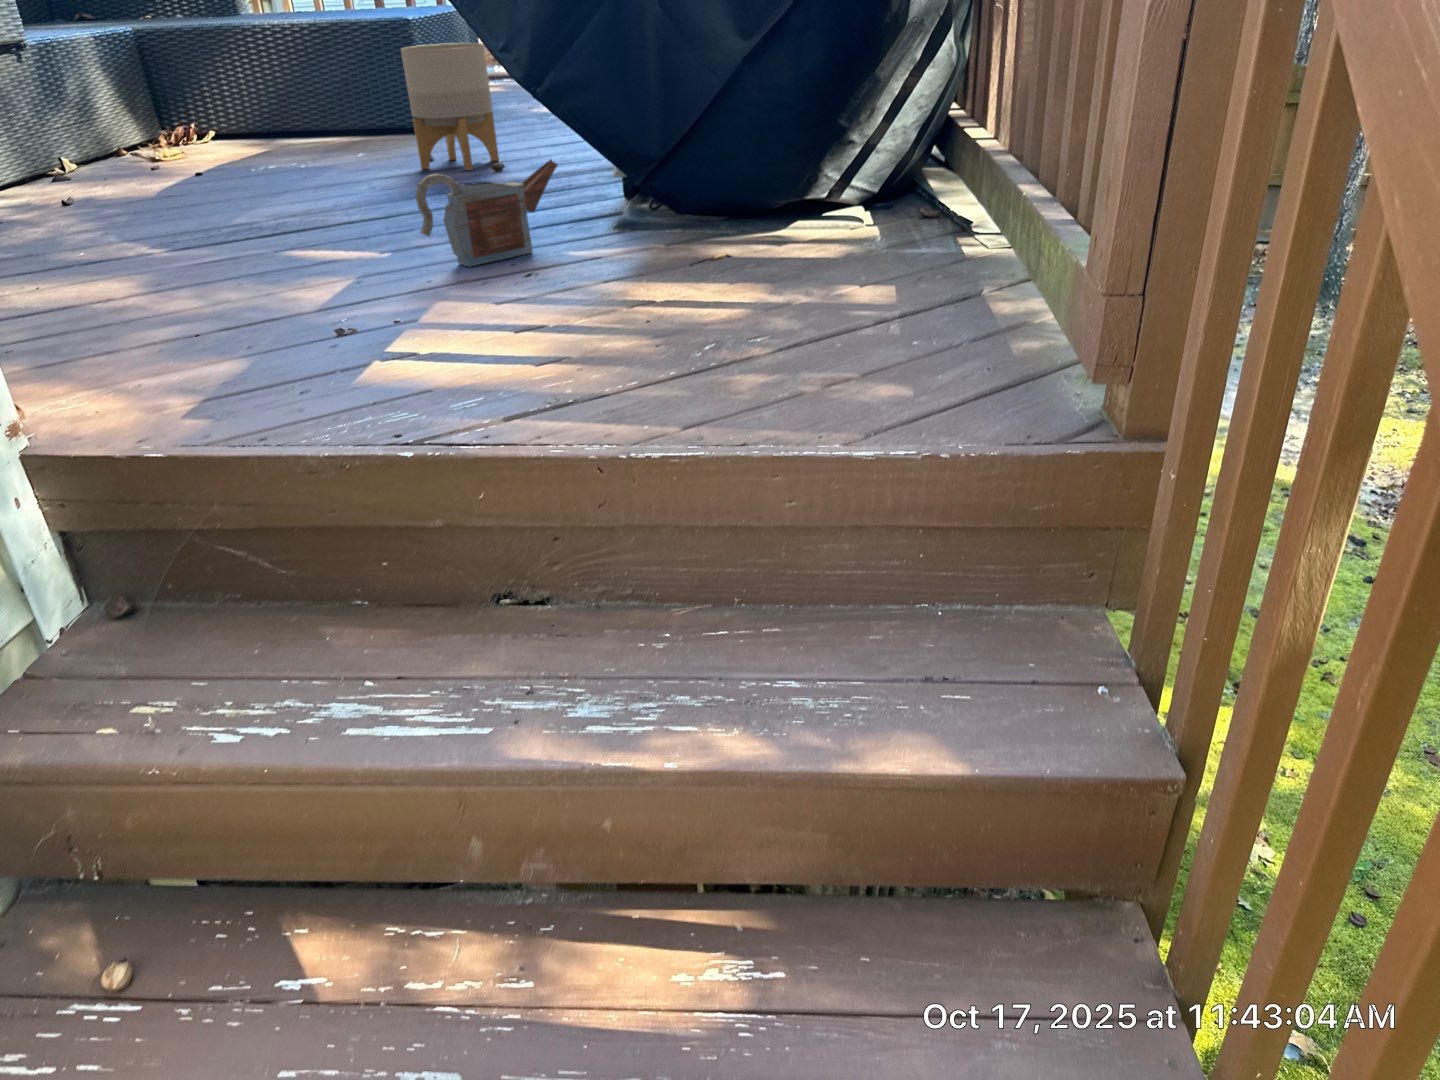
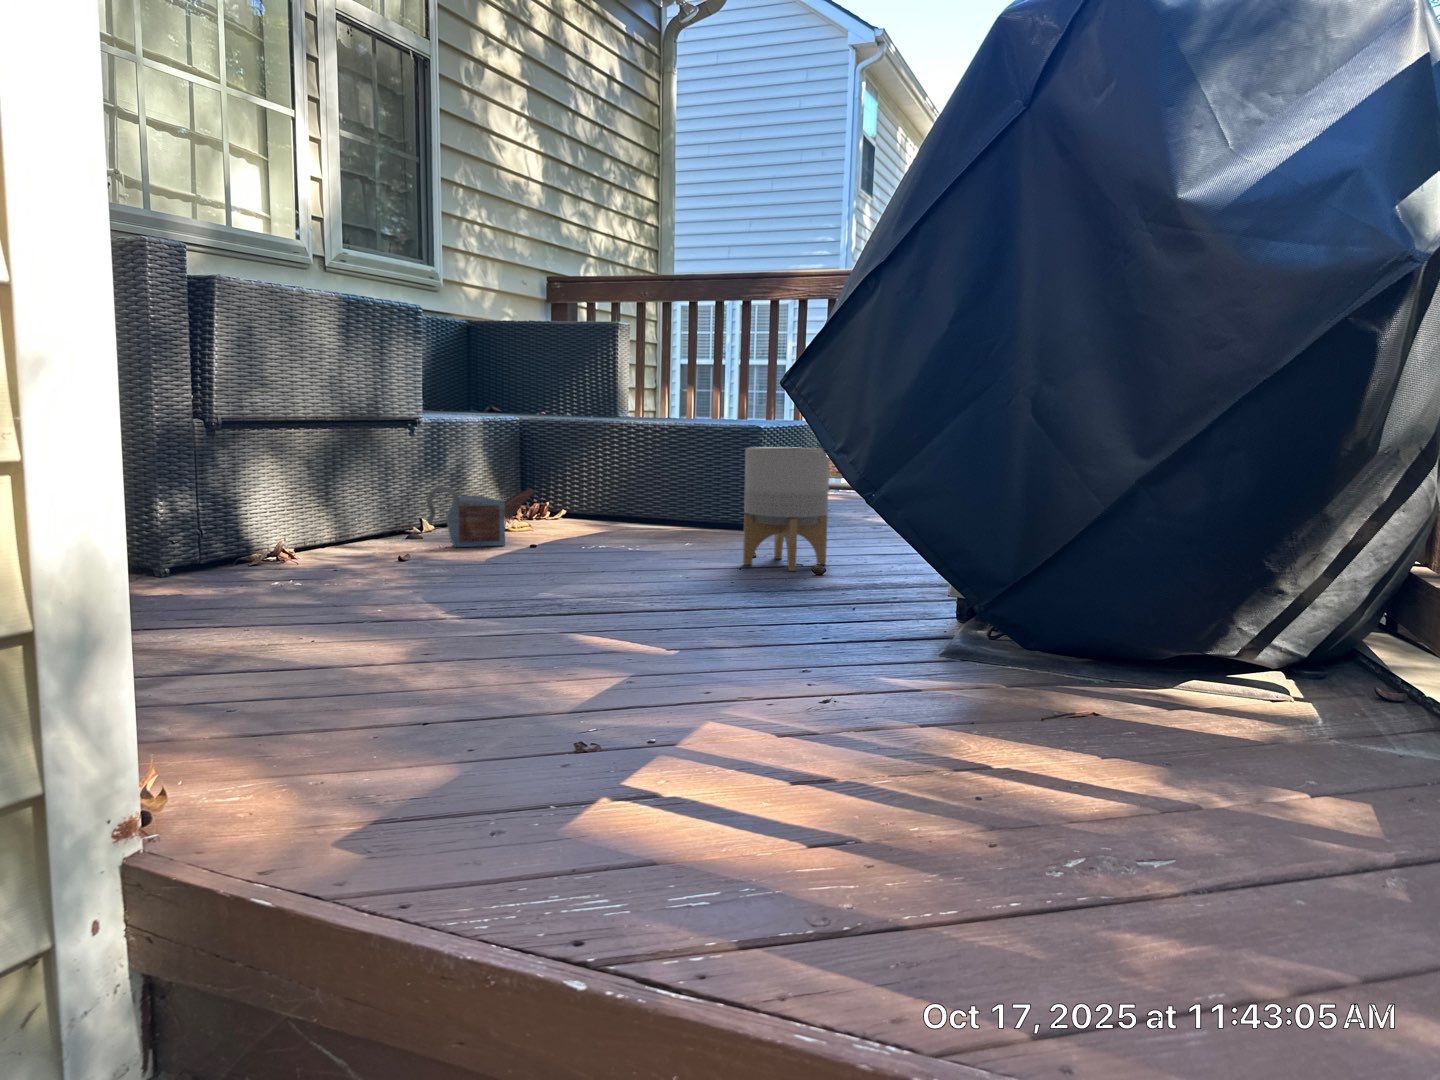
watering can: present [416,160,558,267] -> present [426,486,534,547]

